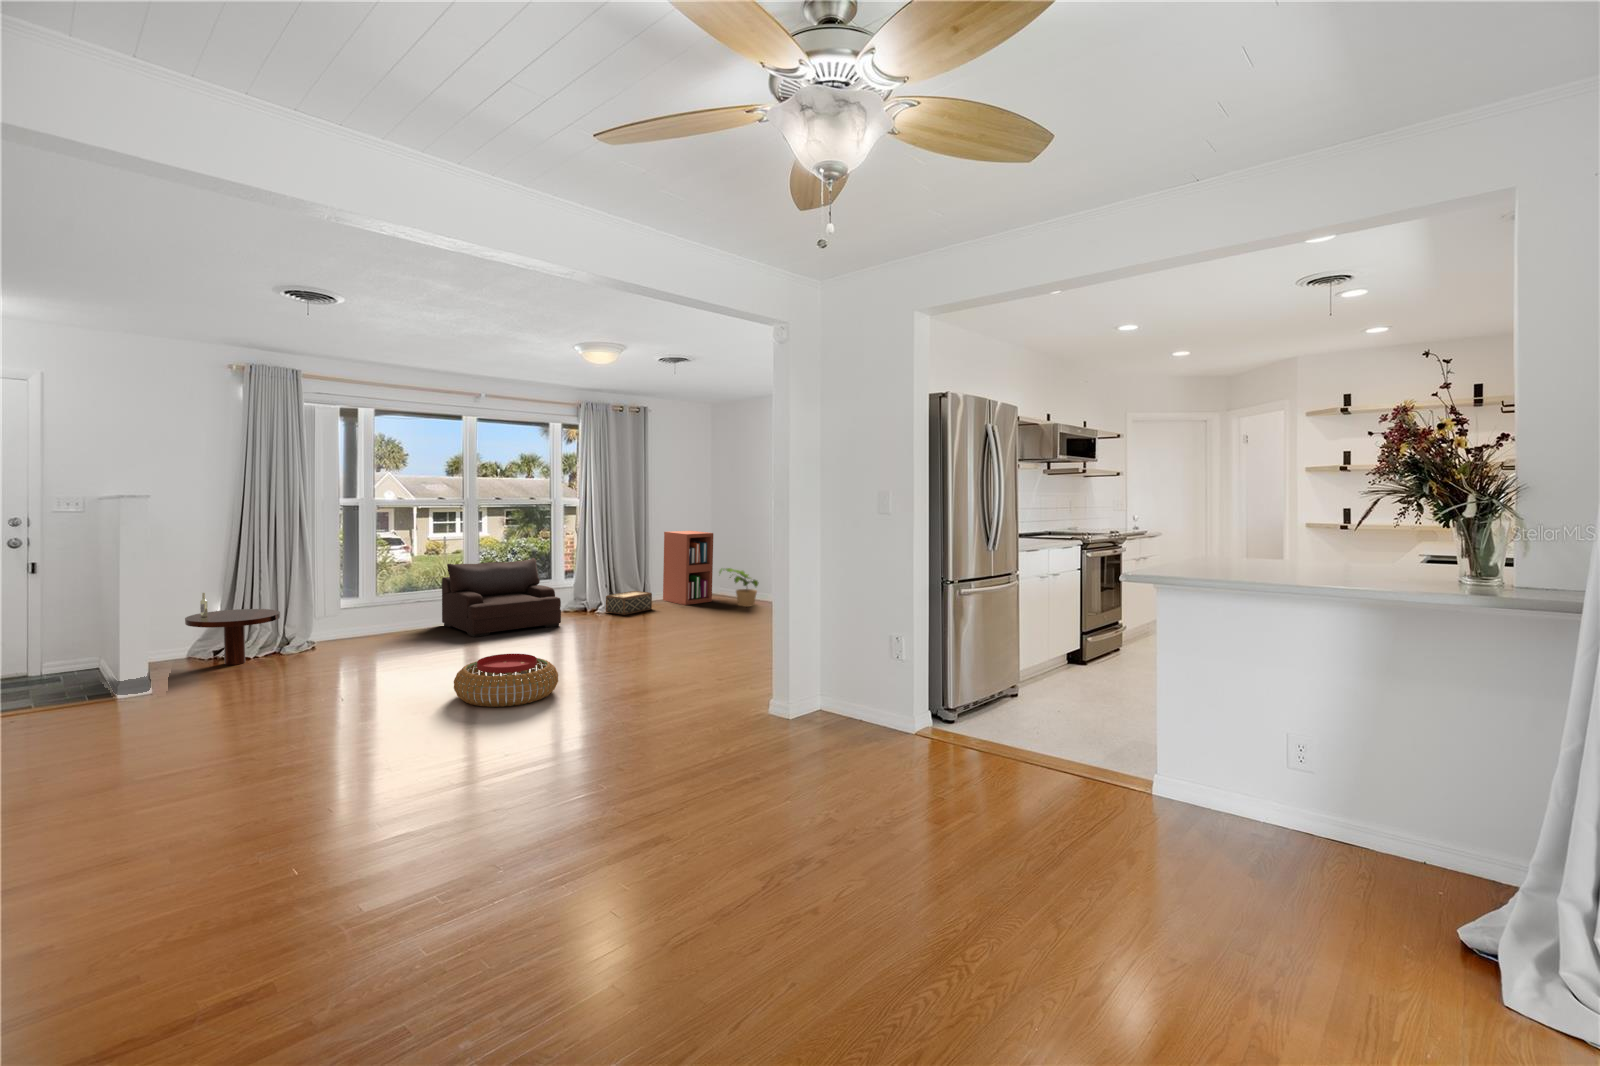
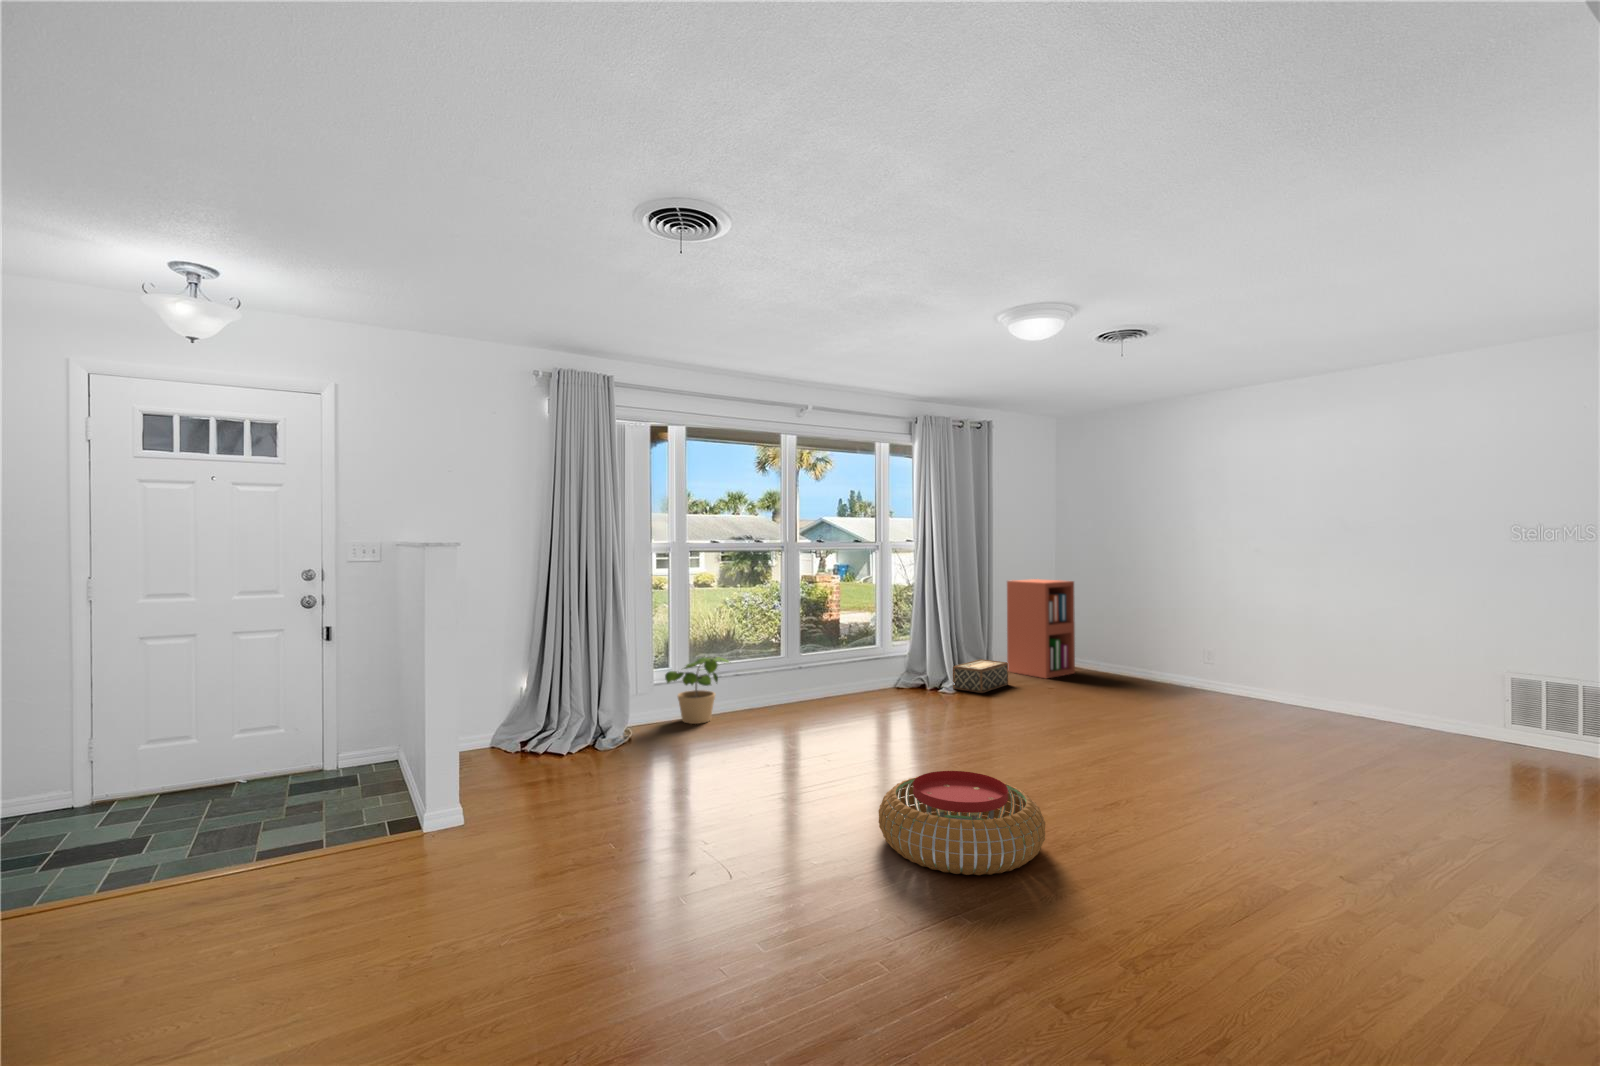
armchair: present [442,558,561,637] -> none [764,616,915,725]
potted plant: present [719,568,758,607] -> present [665,657,729,724]
coffee table: present [185,593,280,665] -> none [491,666,598,765]

